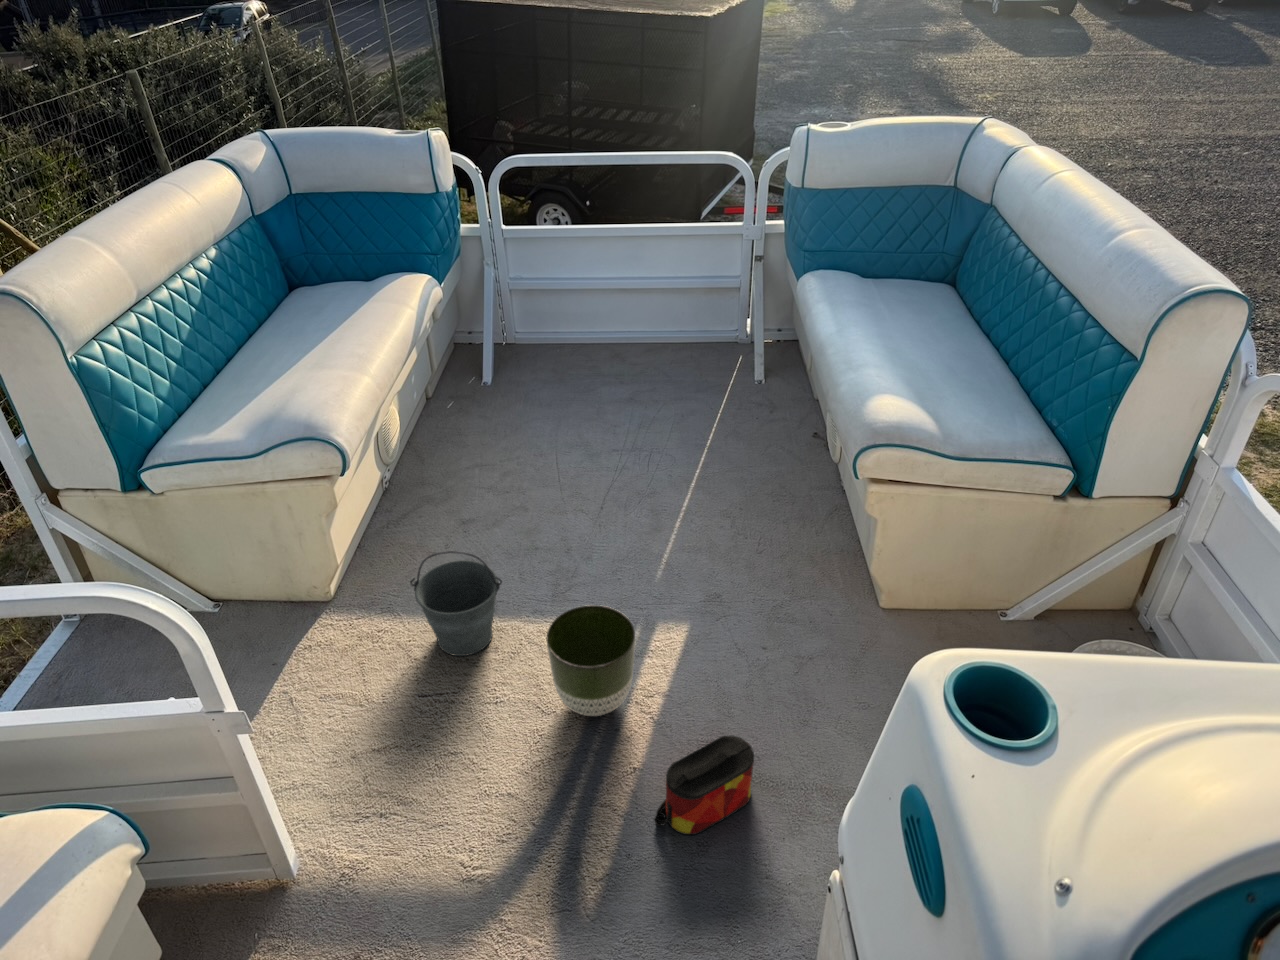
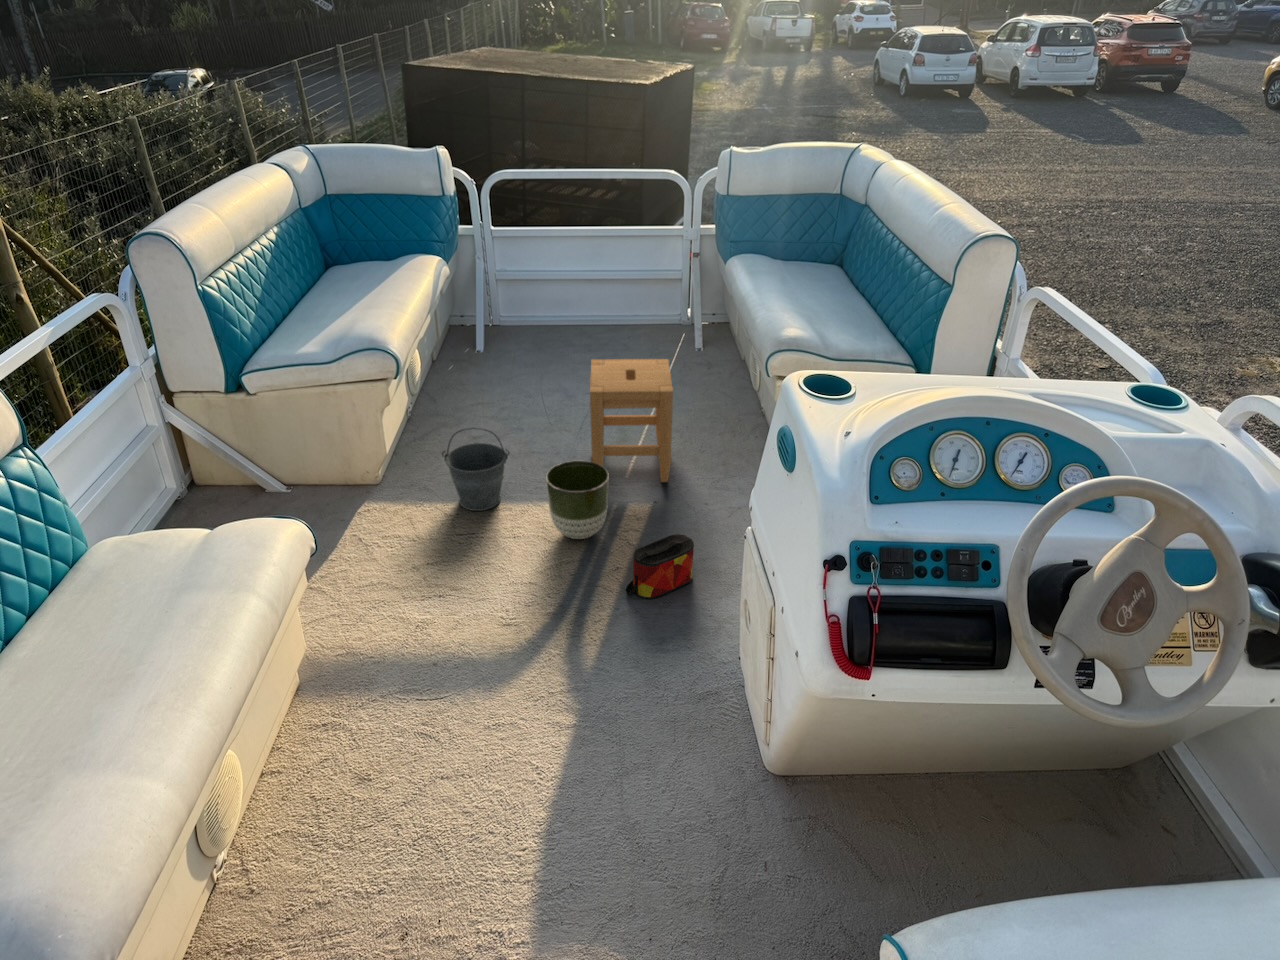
stool: none [613,439,729,609] -> present [590,359,673,482]

